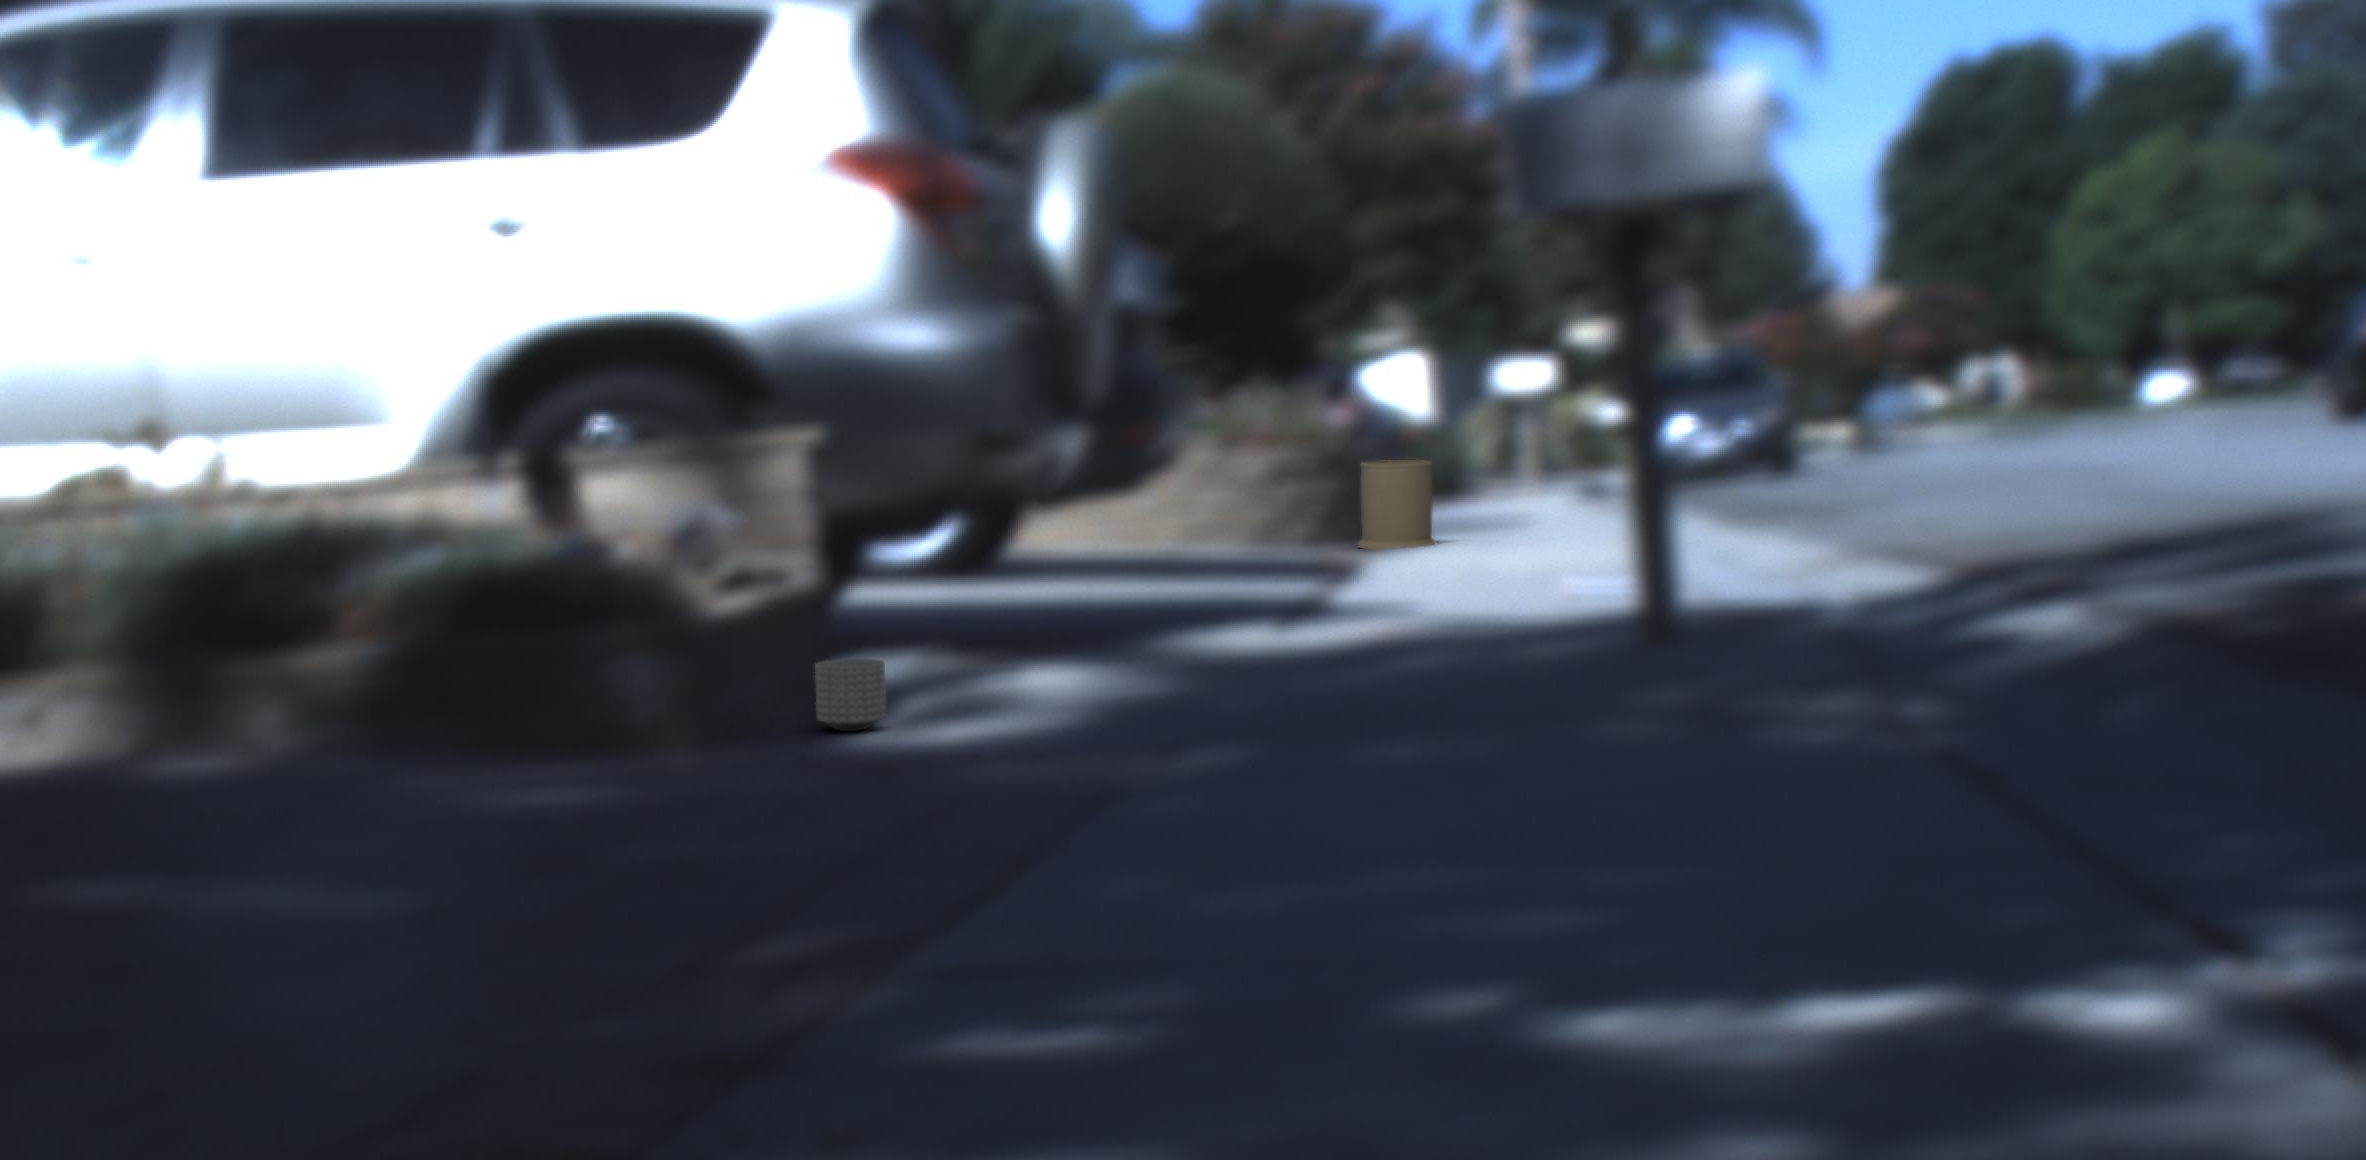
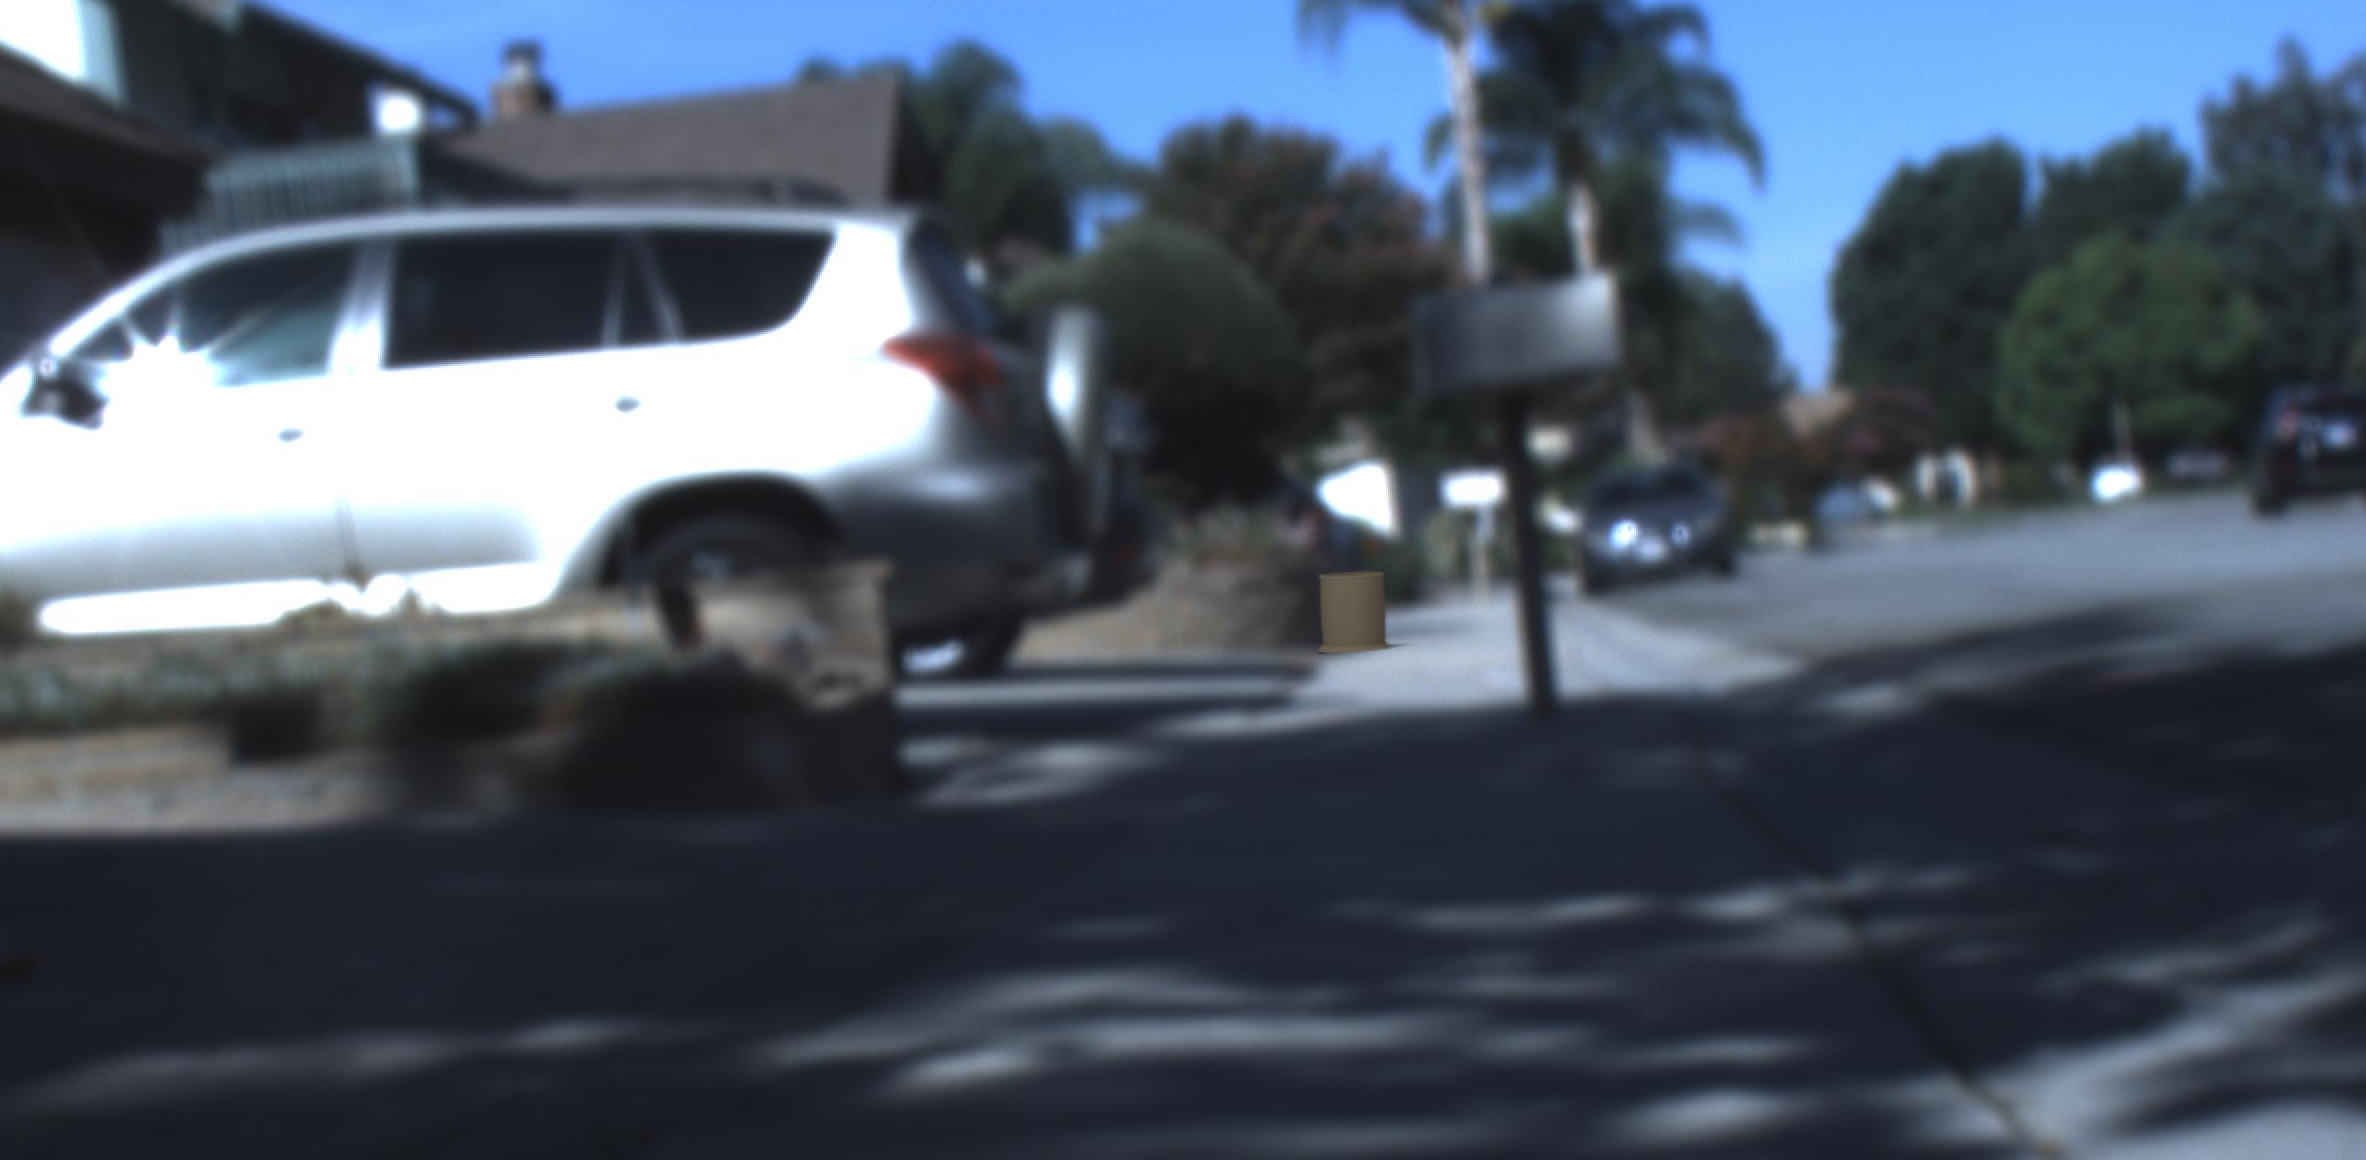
planter: present [815,658,887,731] -> none [888,740,945,796]

